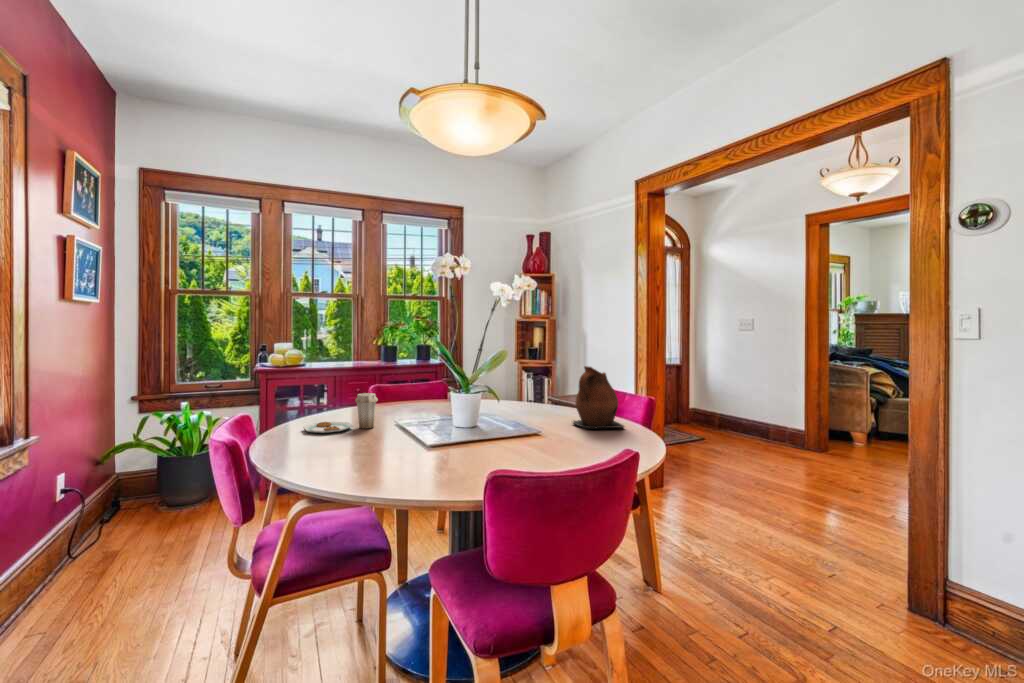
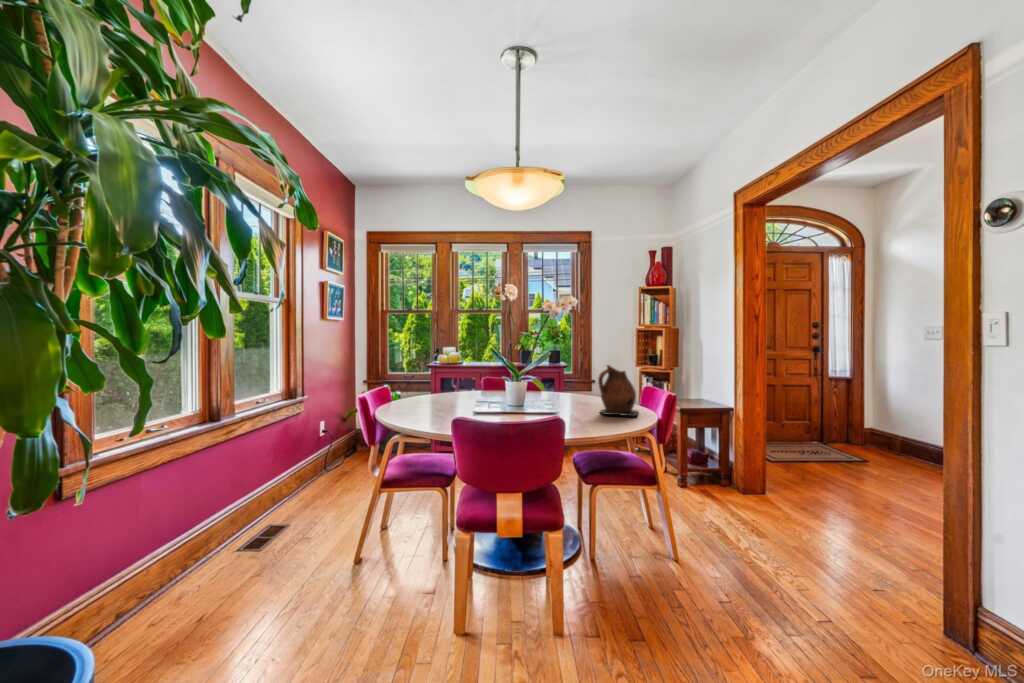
plate: present [303,393,378,433] -> none [415,380,463,404]

